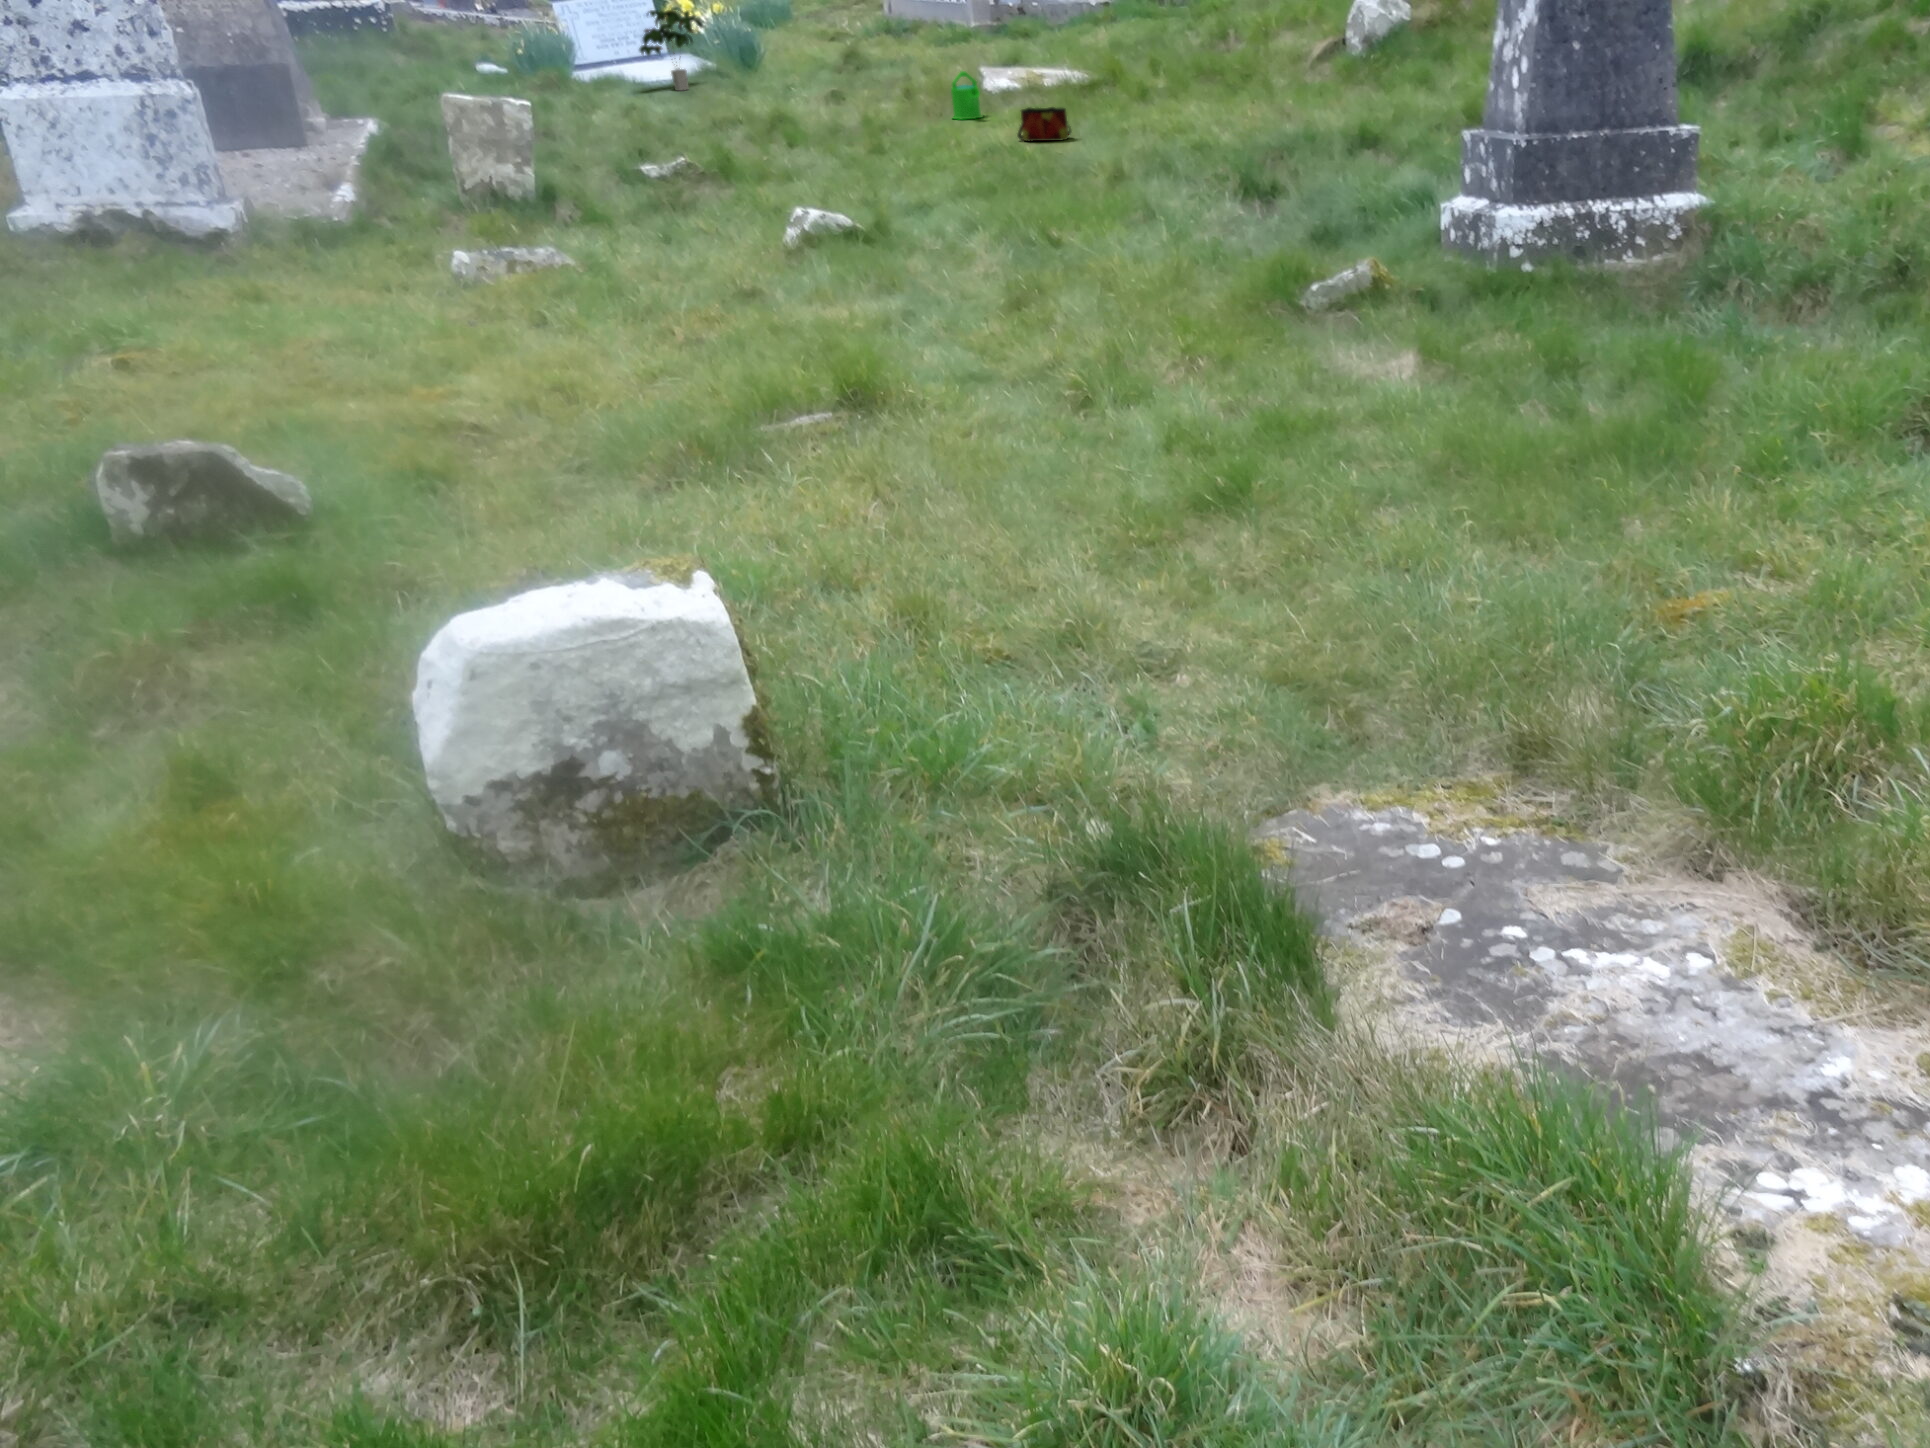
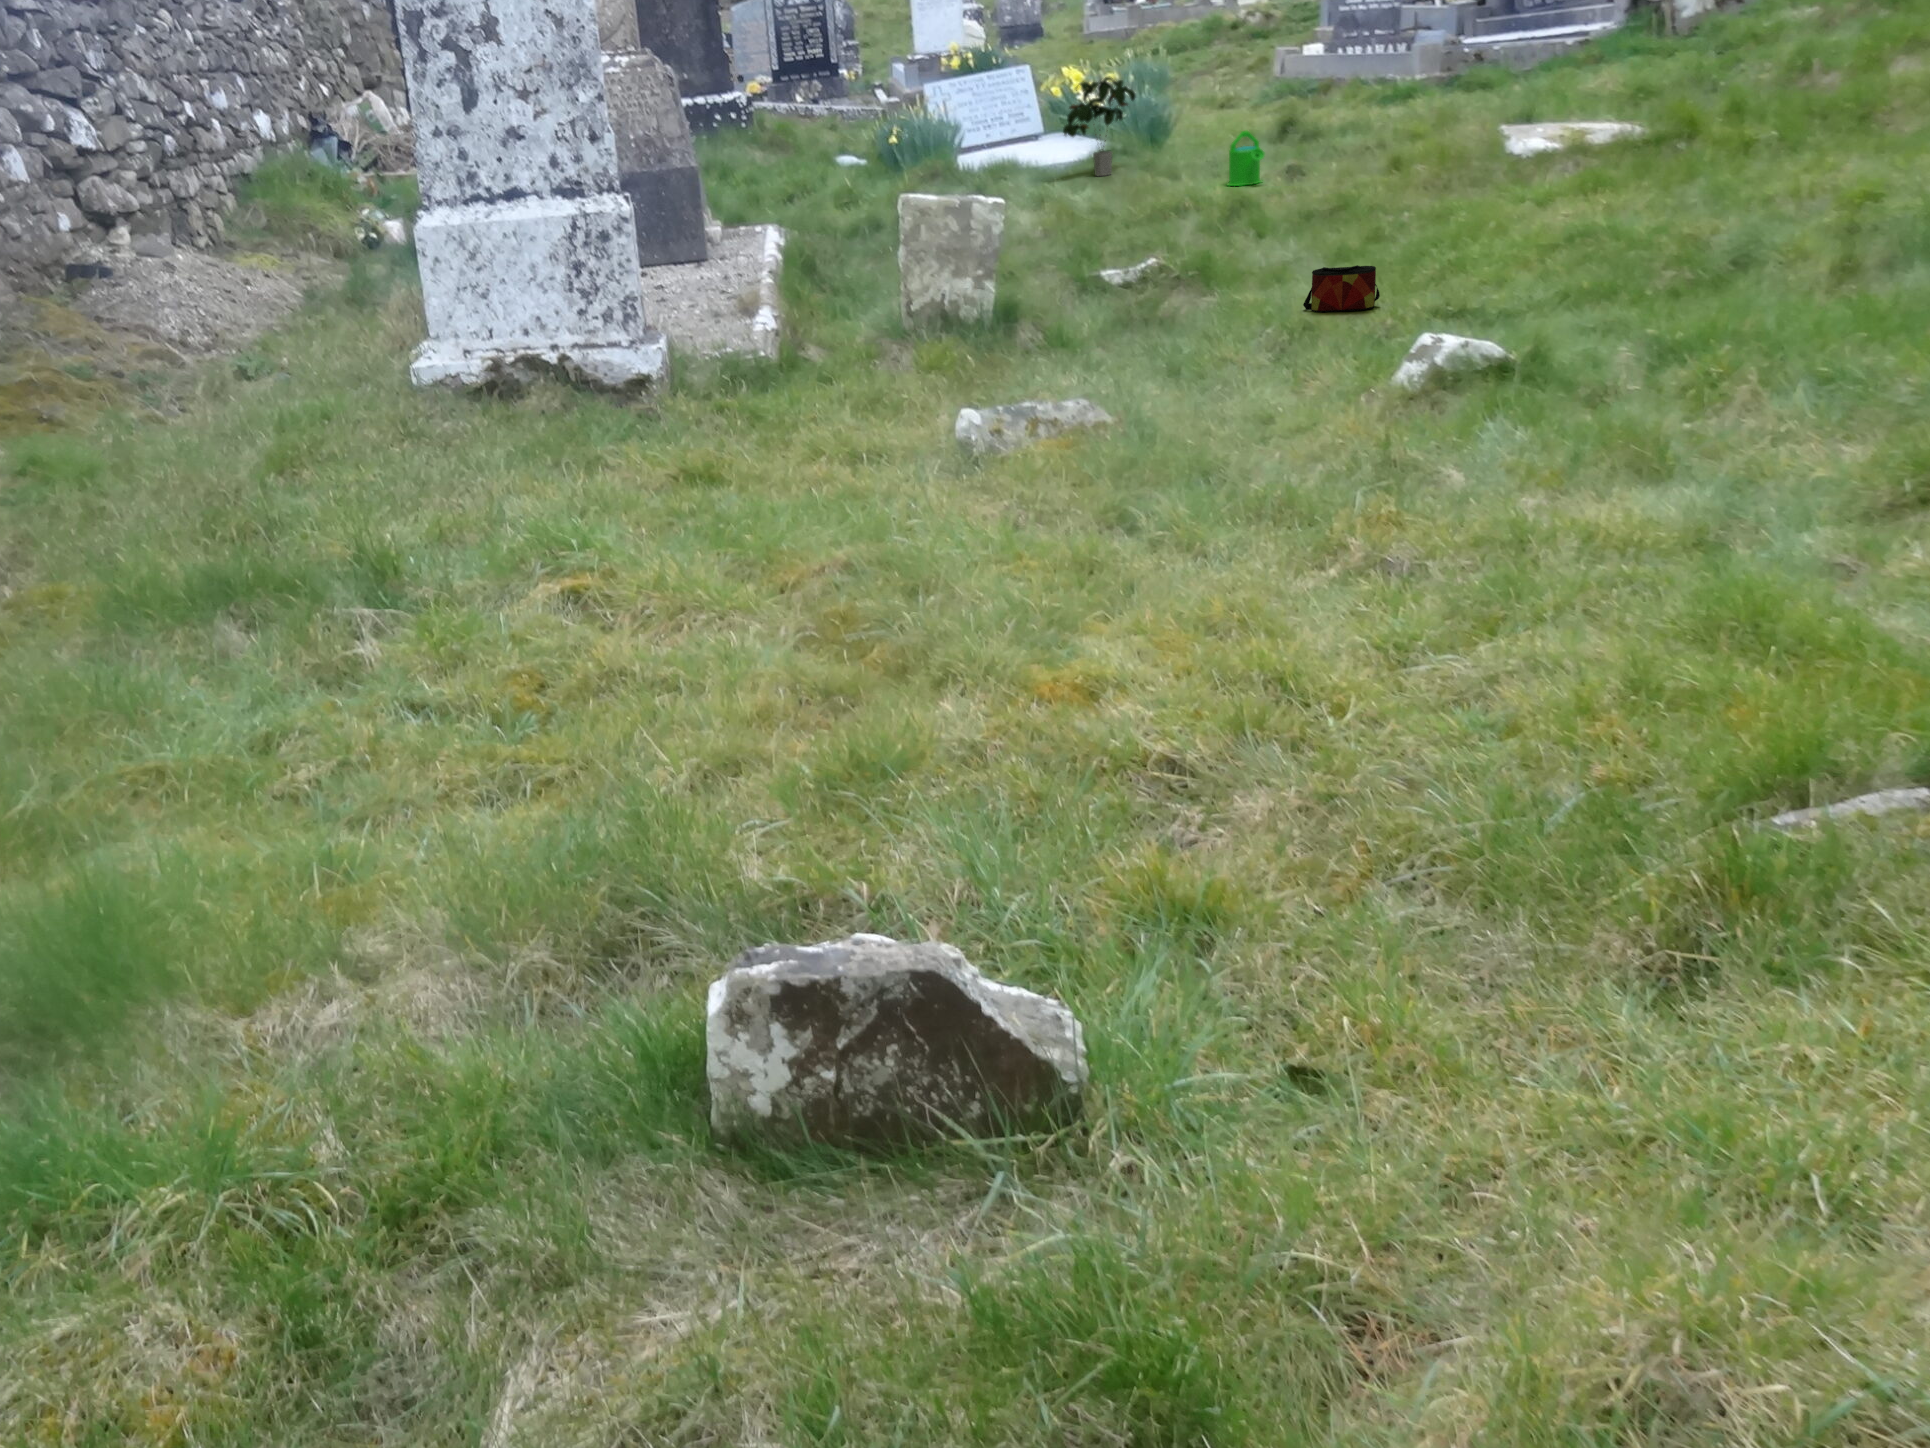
watering can: present [951,71,982,119] -> present [1227,131,1264,186]
bag: present [1017,107,1071,142] -> present [1303,265,1380,312]

